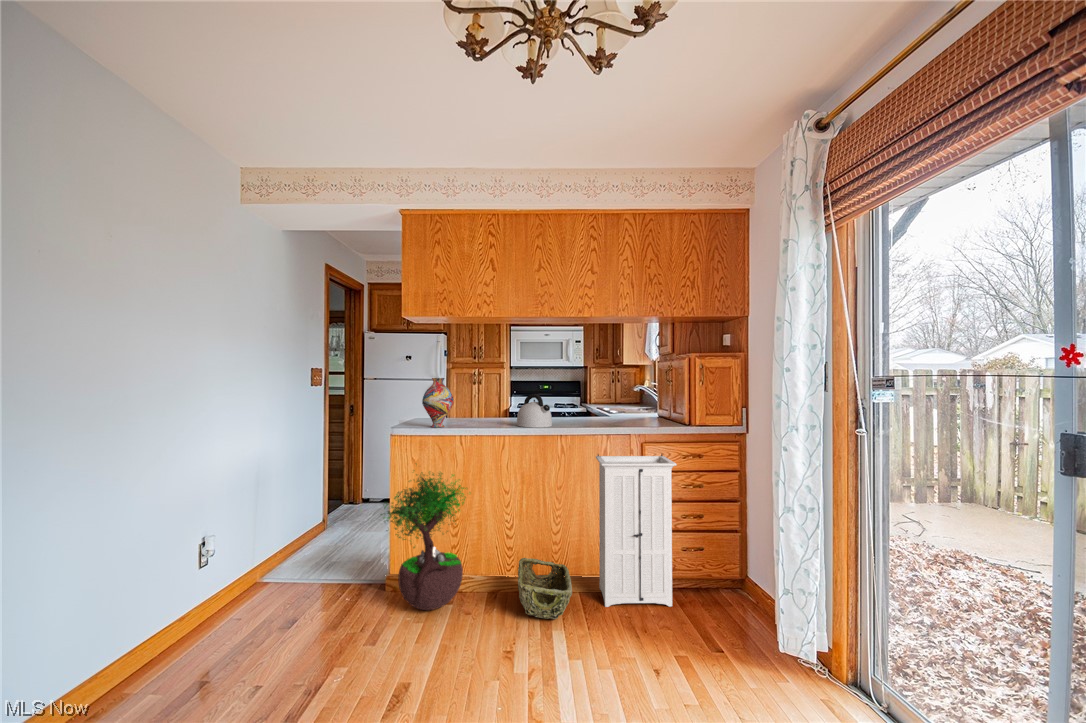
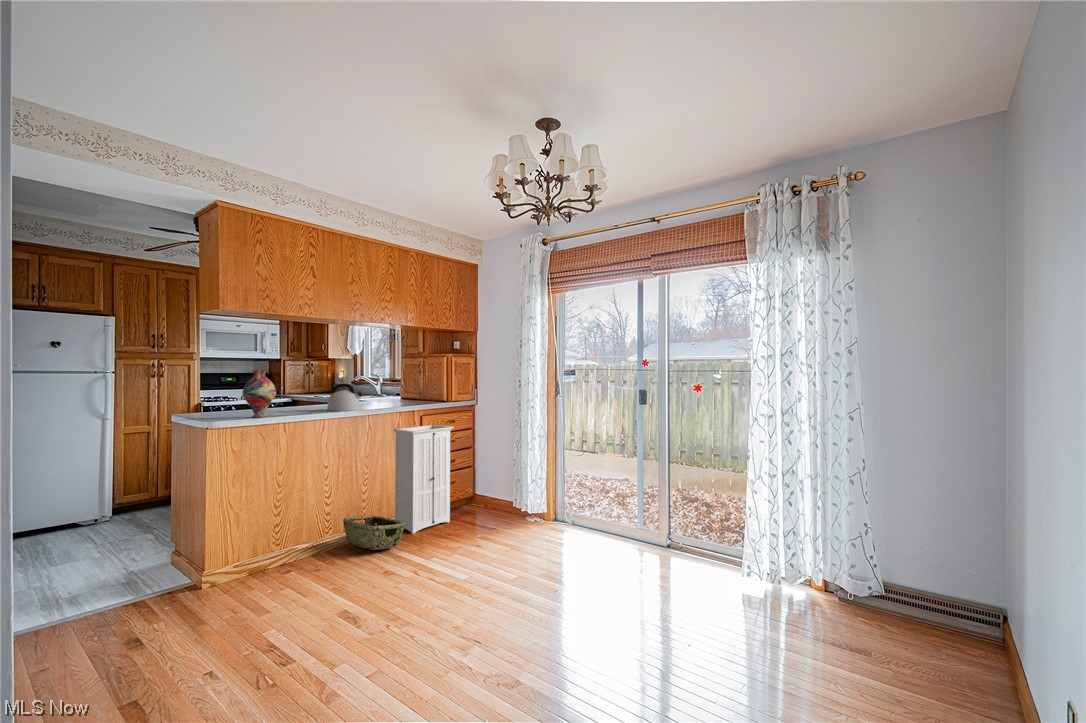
potted tree: present [381,472,465,610] -> none [252,446,334,577]

